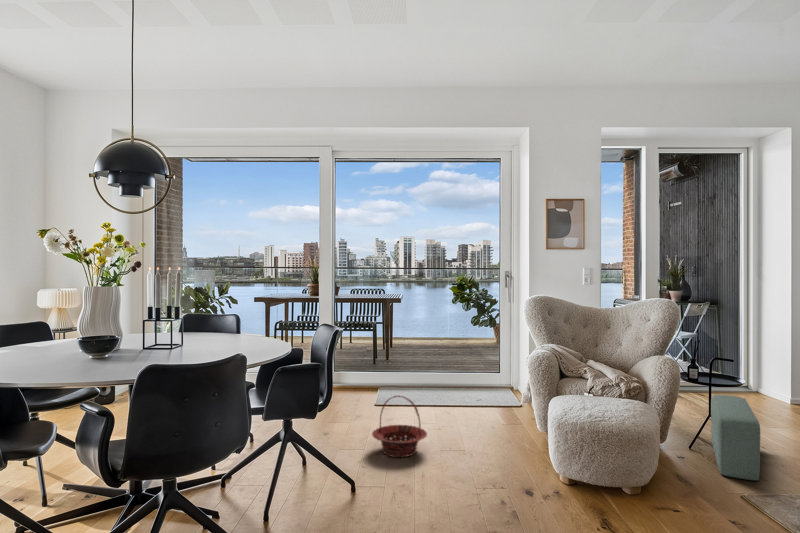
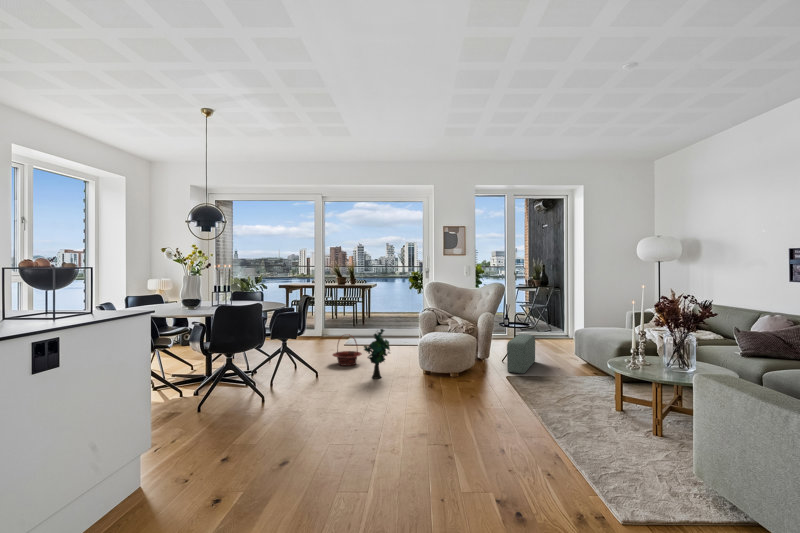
decorative plant: none [447,394,504,497] -> present [364,329,390,379]

